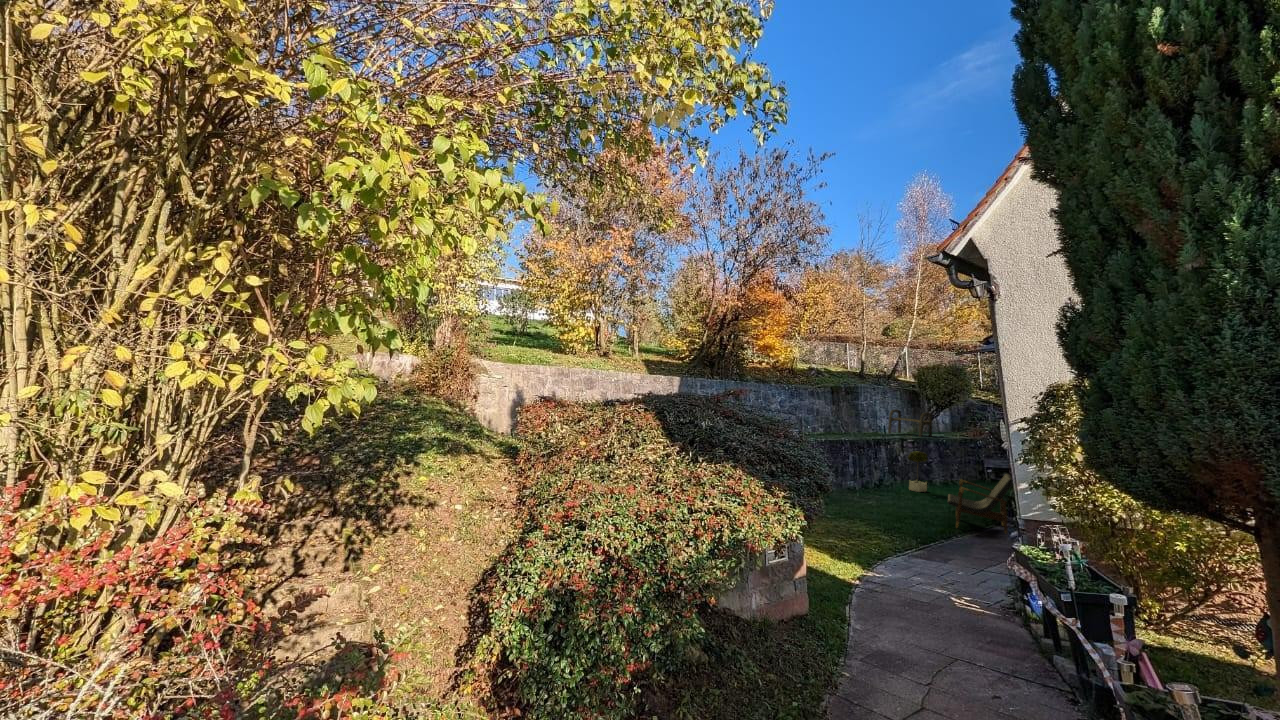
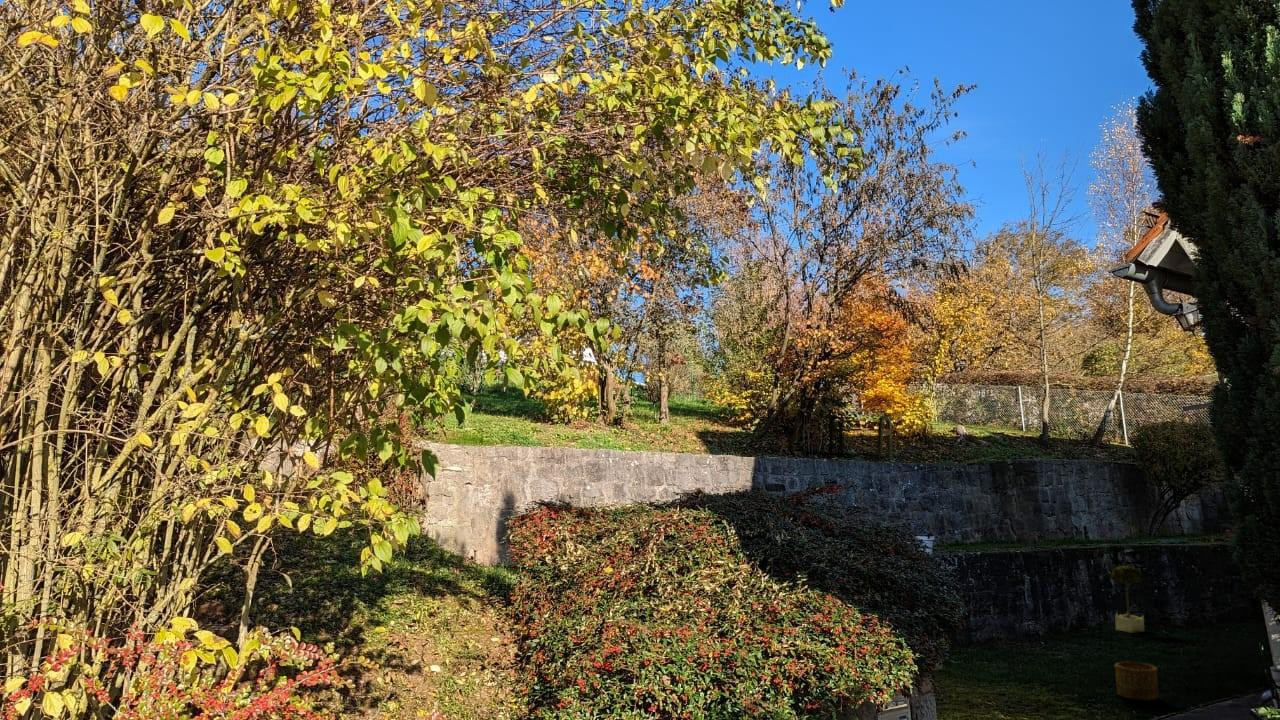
bench: present [888,409,932,437] -> present [828,416,892,456]
lounge chair: present [948,474,1013,534] -> none [1162,598,1260,694]
wooden bucket: none [919,512,948,538] -> present [1114,661,1158,701]

